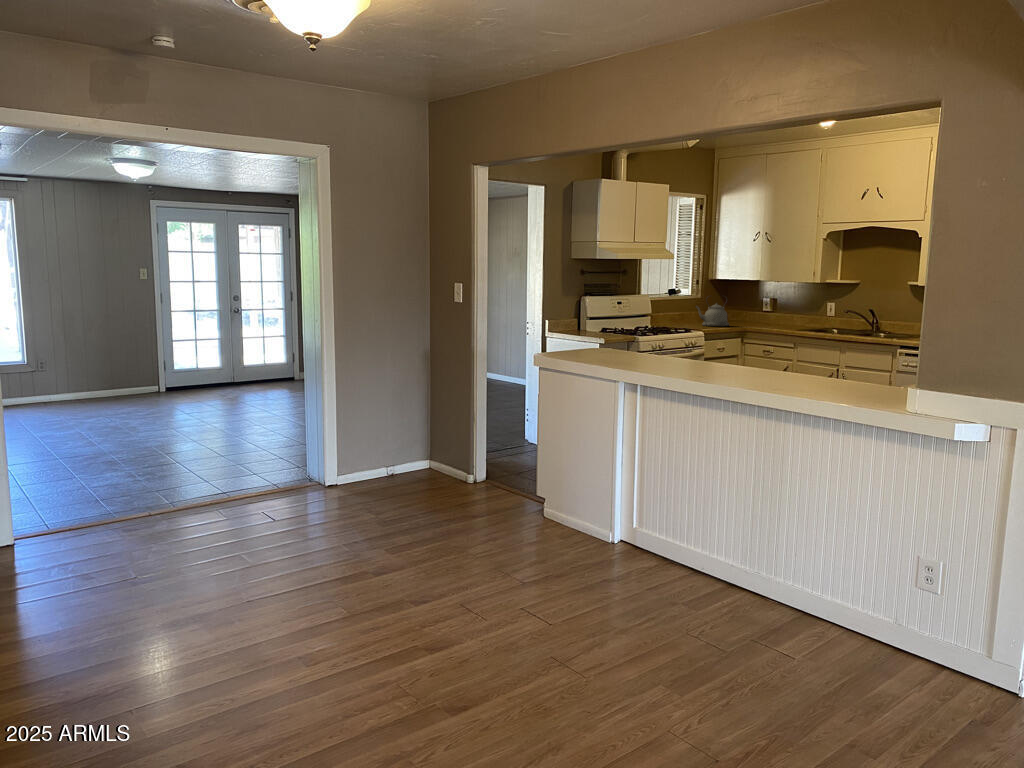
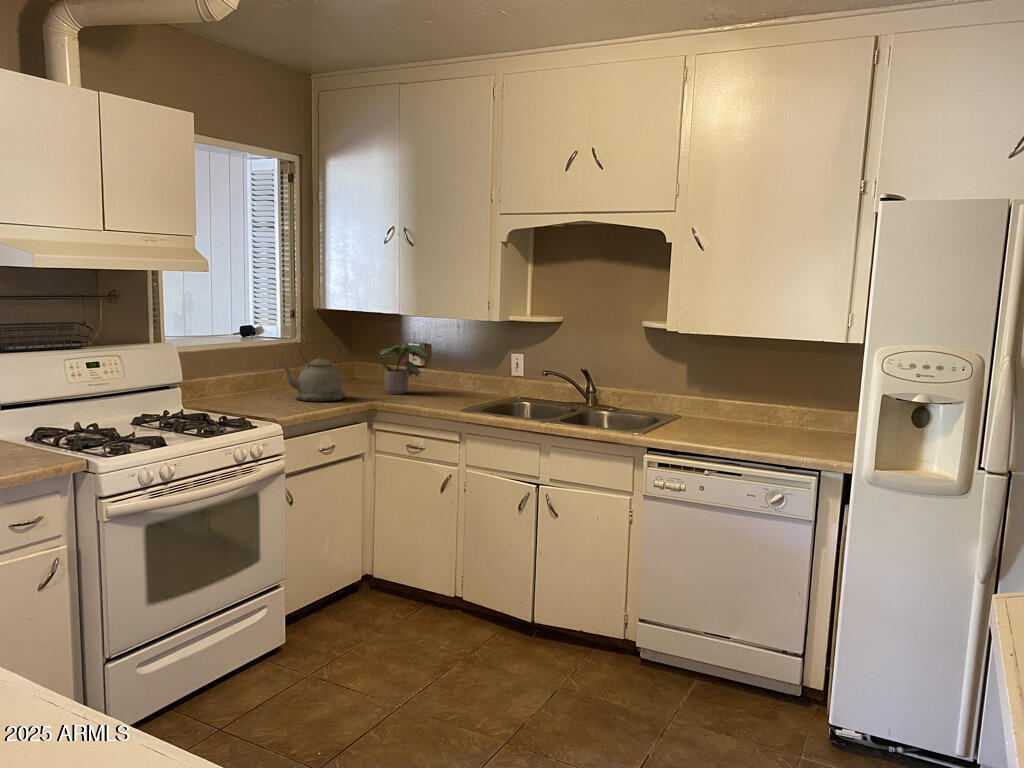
potted plant: none [746,297,776,326] -> present [377,343,427,394]

